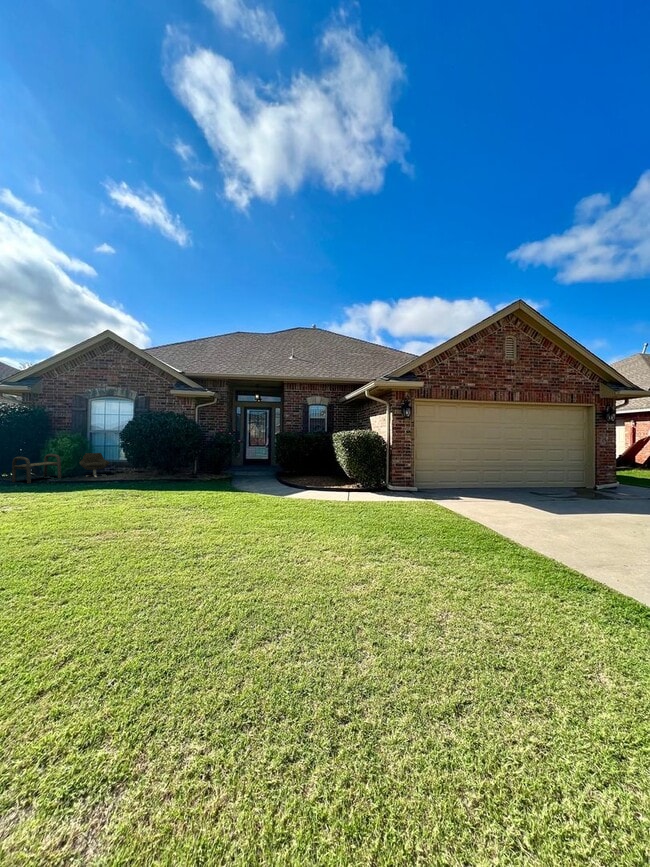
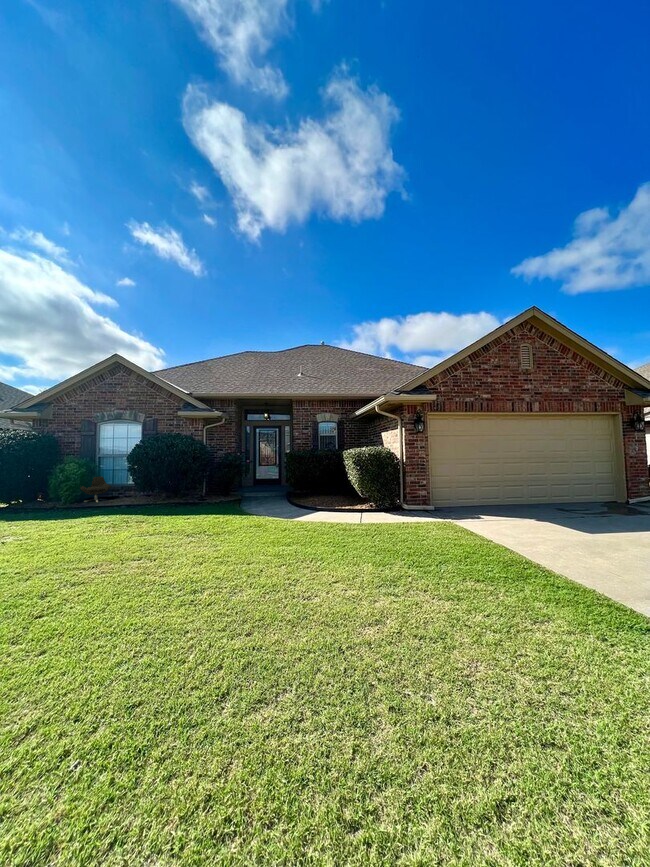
bench: present [12,454,61,483] -> none [10,479,62,510]

